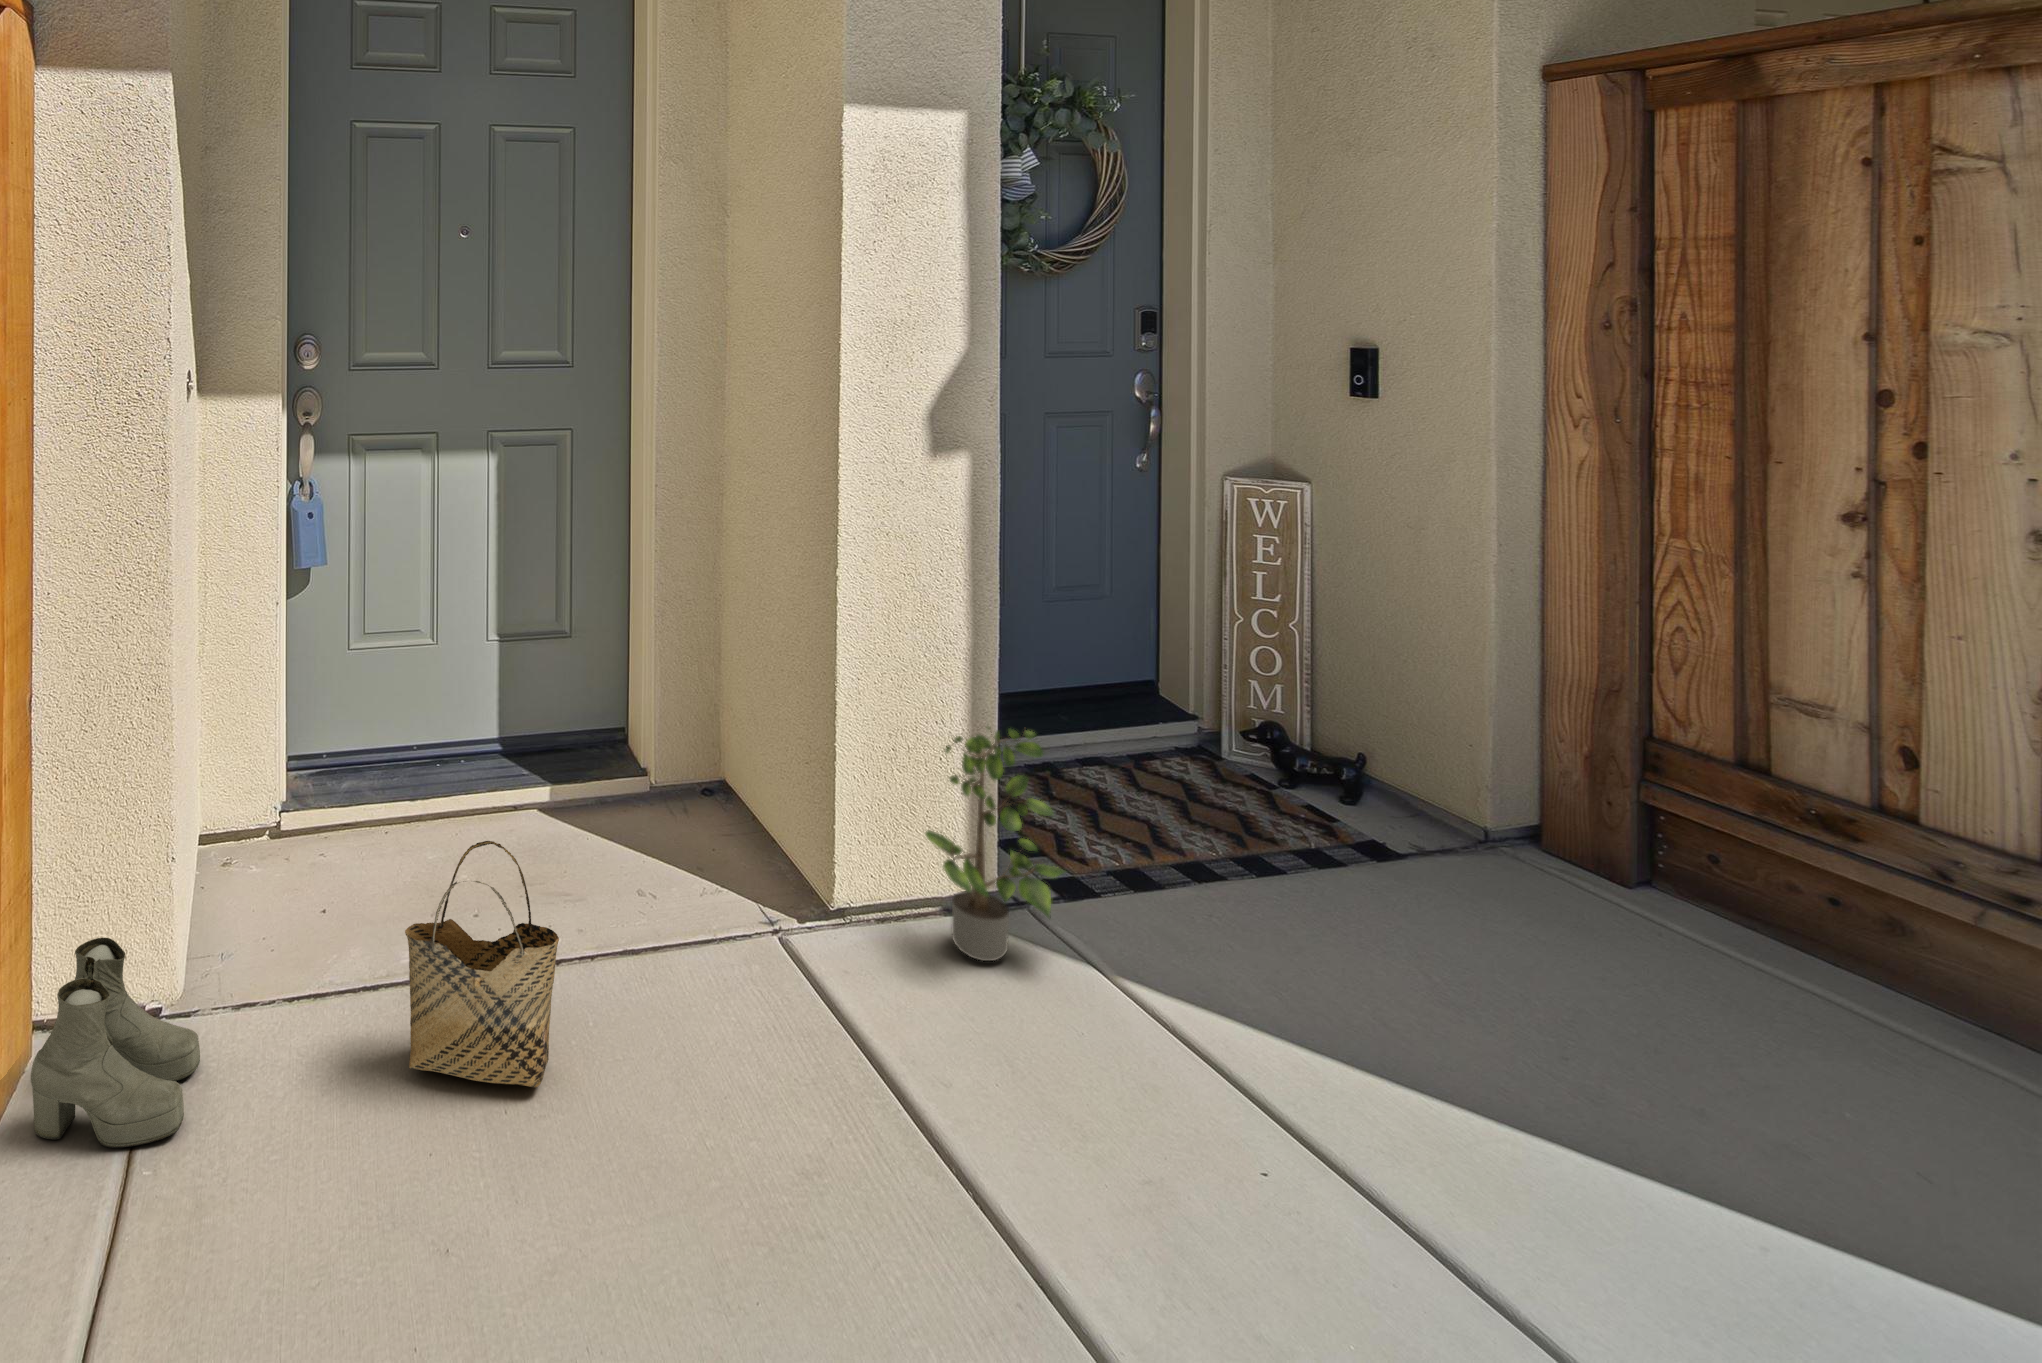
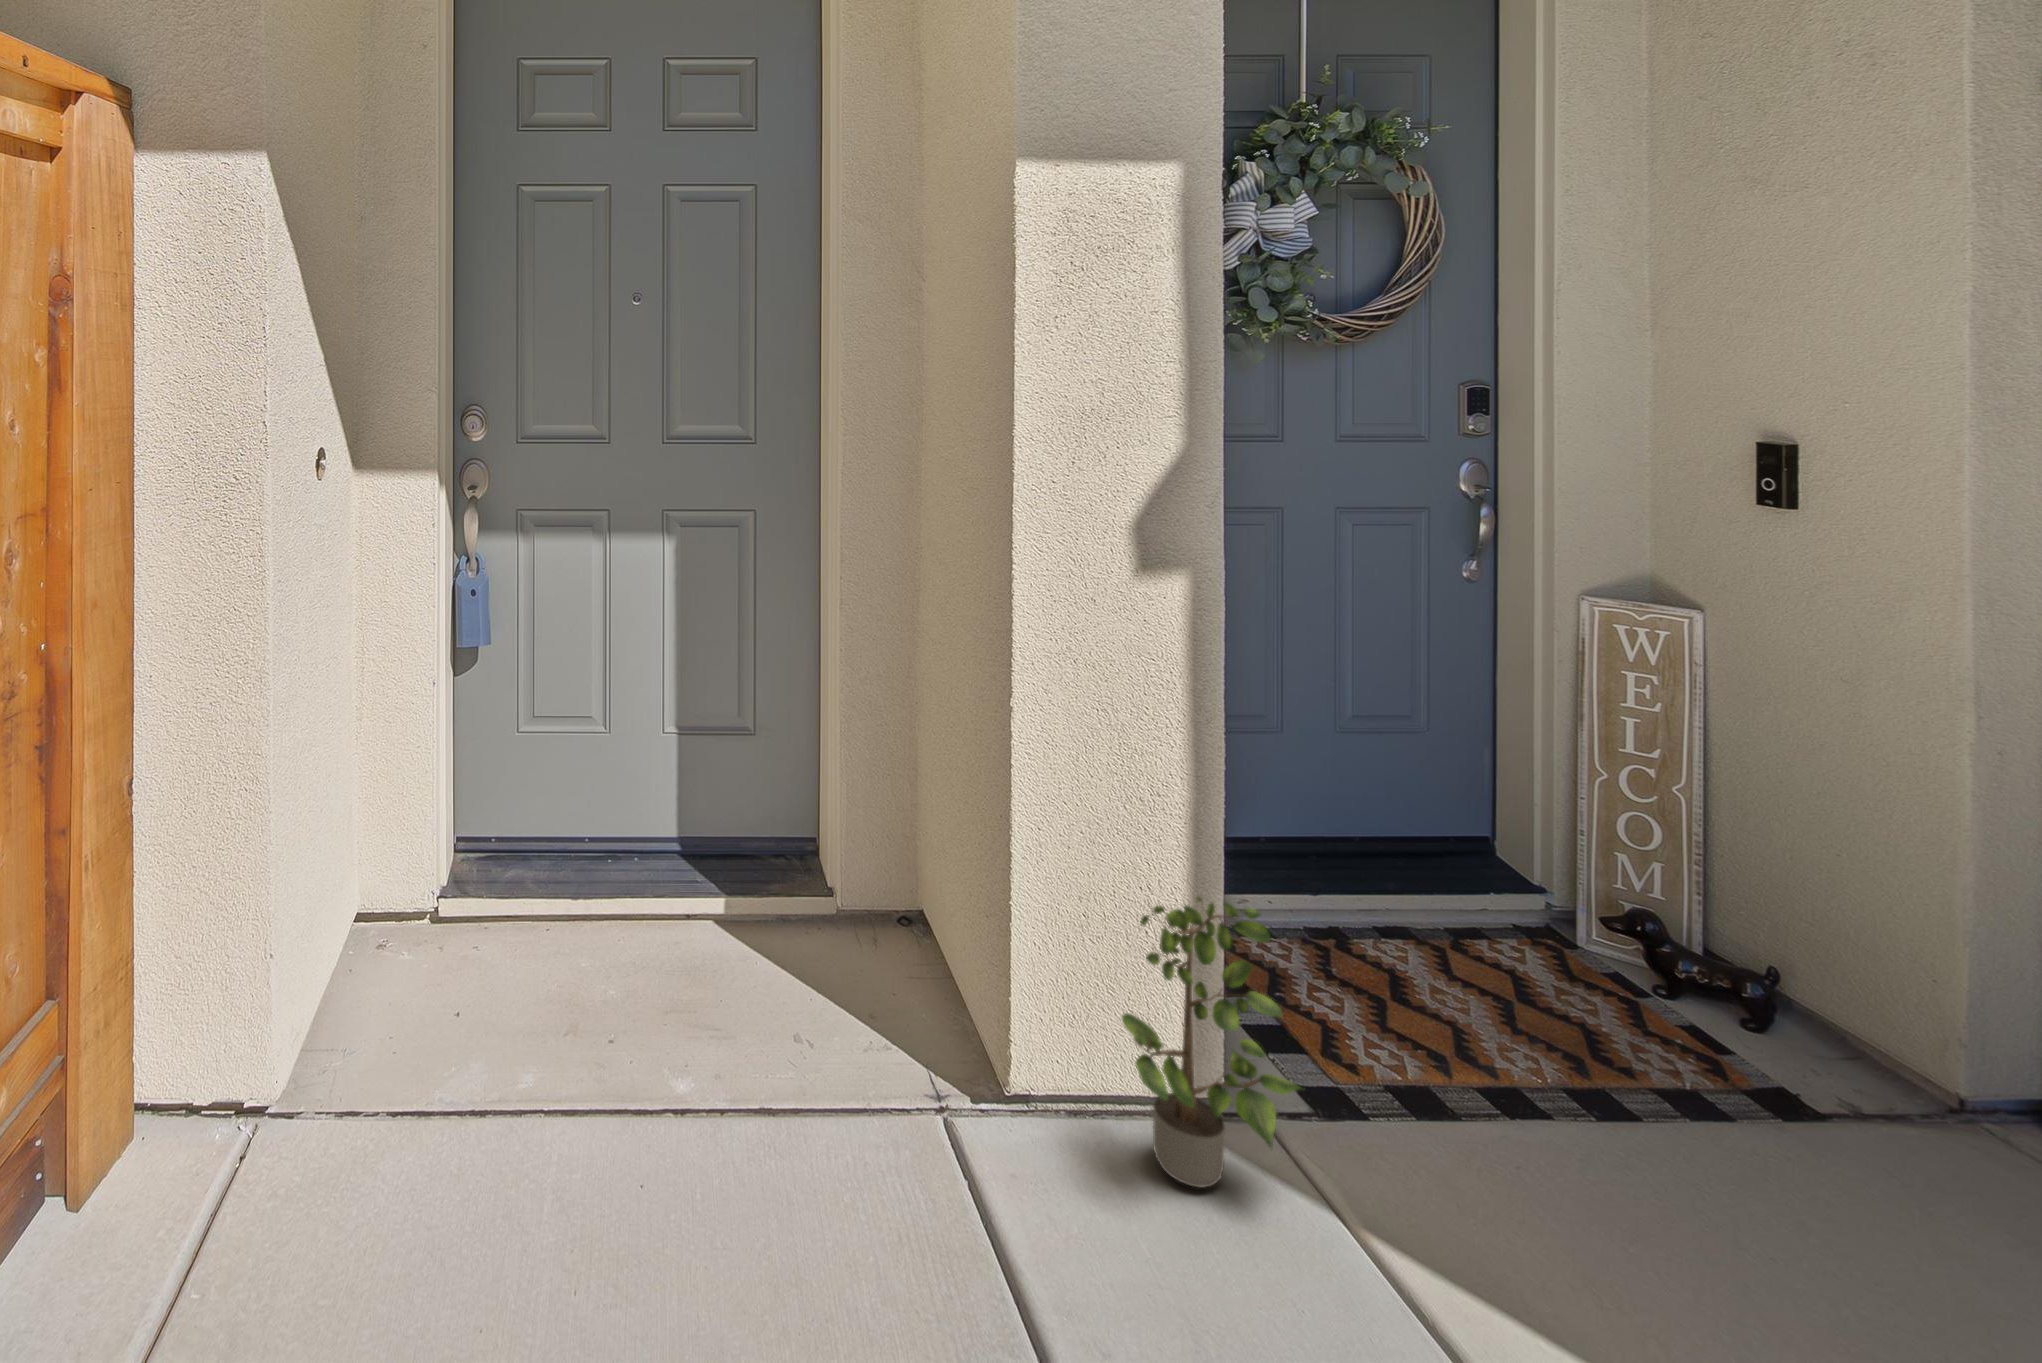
woven basket: present [405,841,559,1087] -> none [483,973,648,1266]
boots: present [31,938,200,1148] -> none [97,1029,279,1262]

